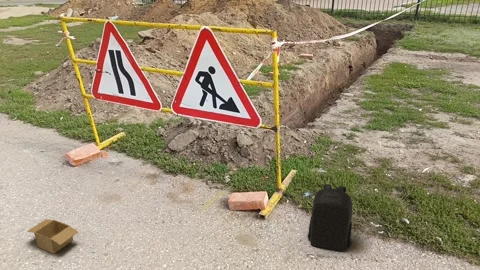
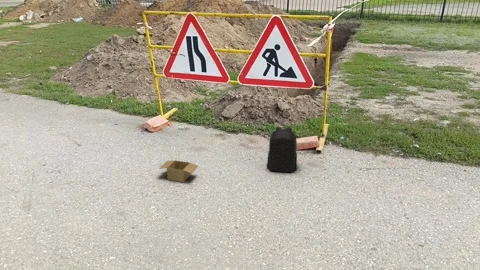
backpack: present [308,184,352,251] -> present [267,127,297,172]

